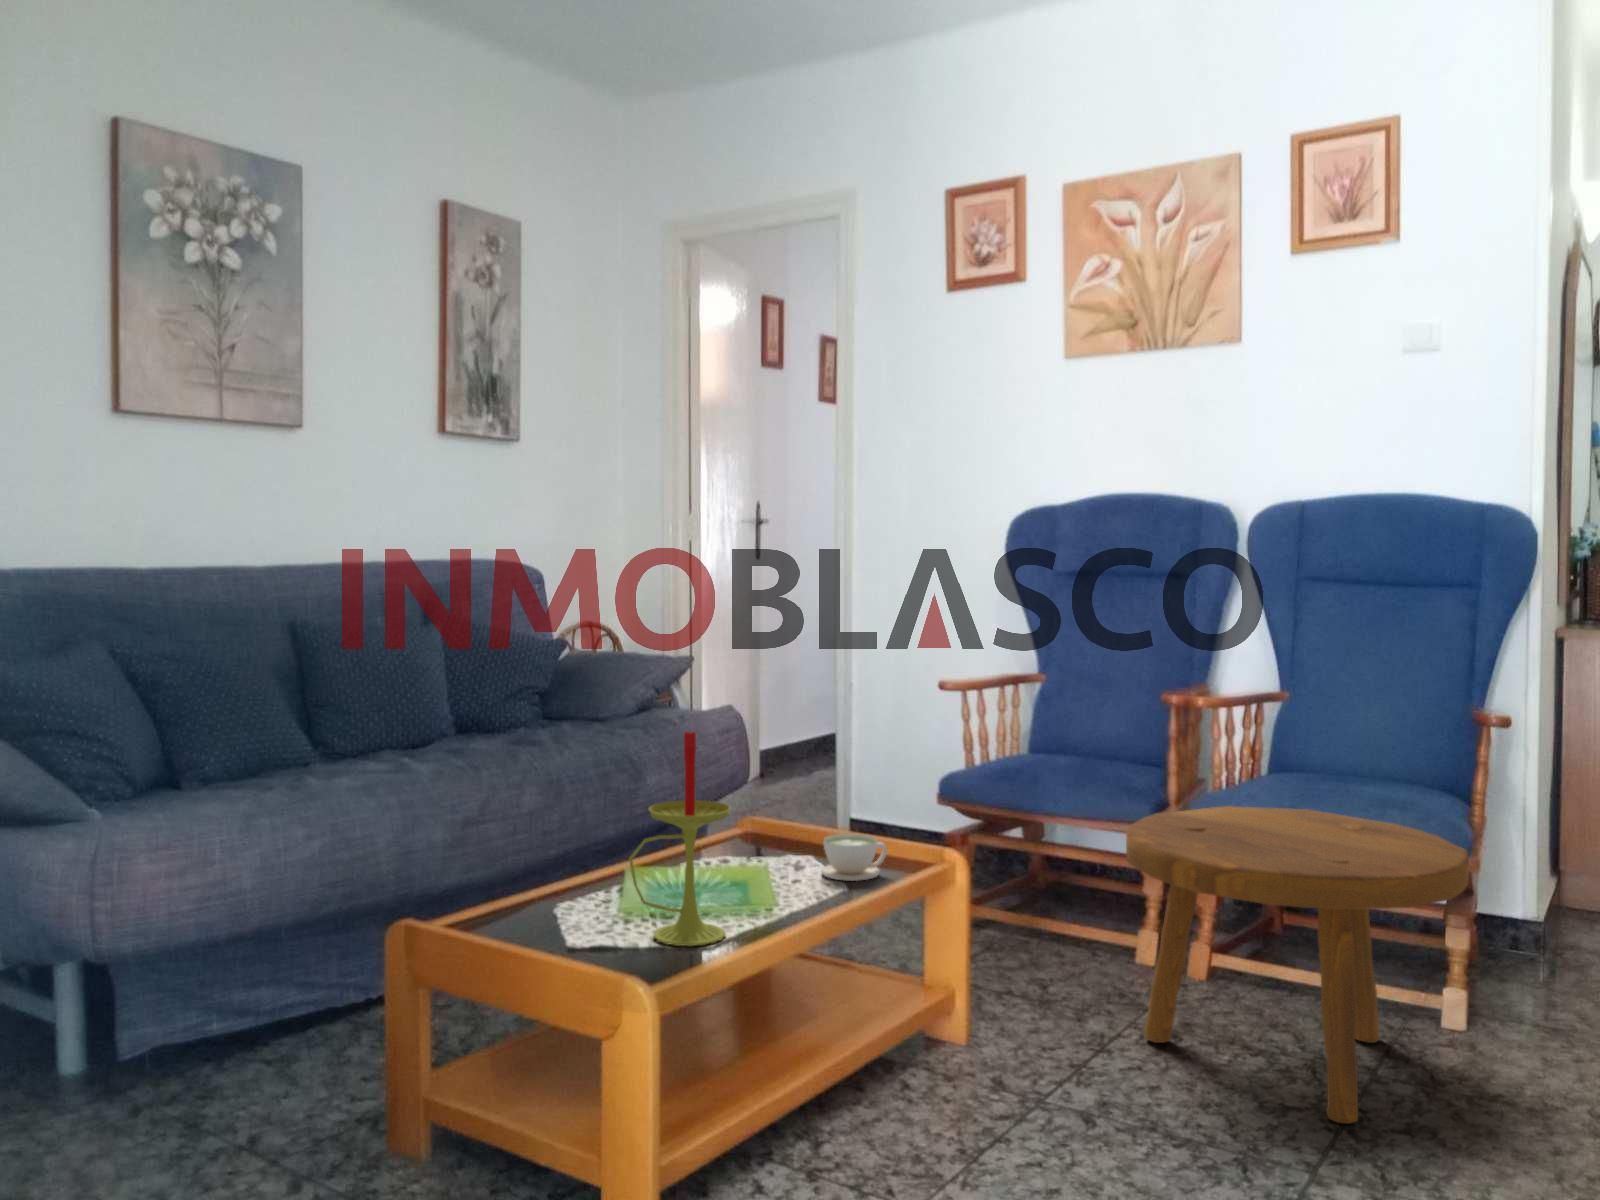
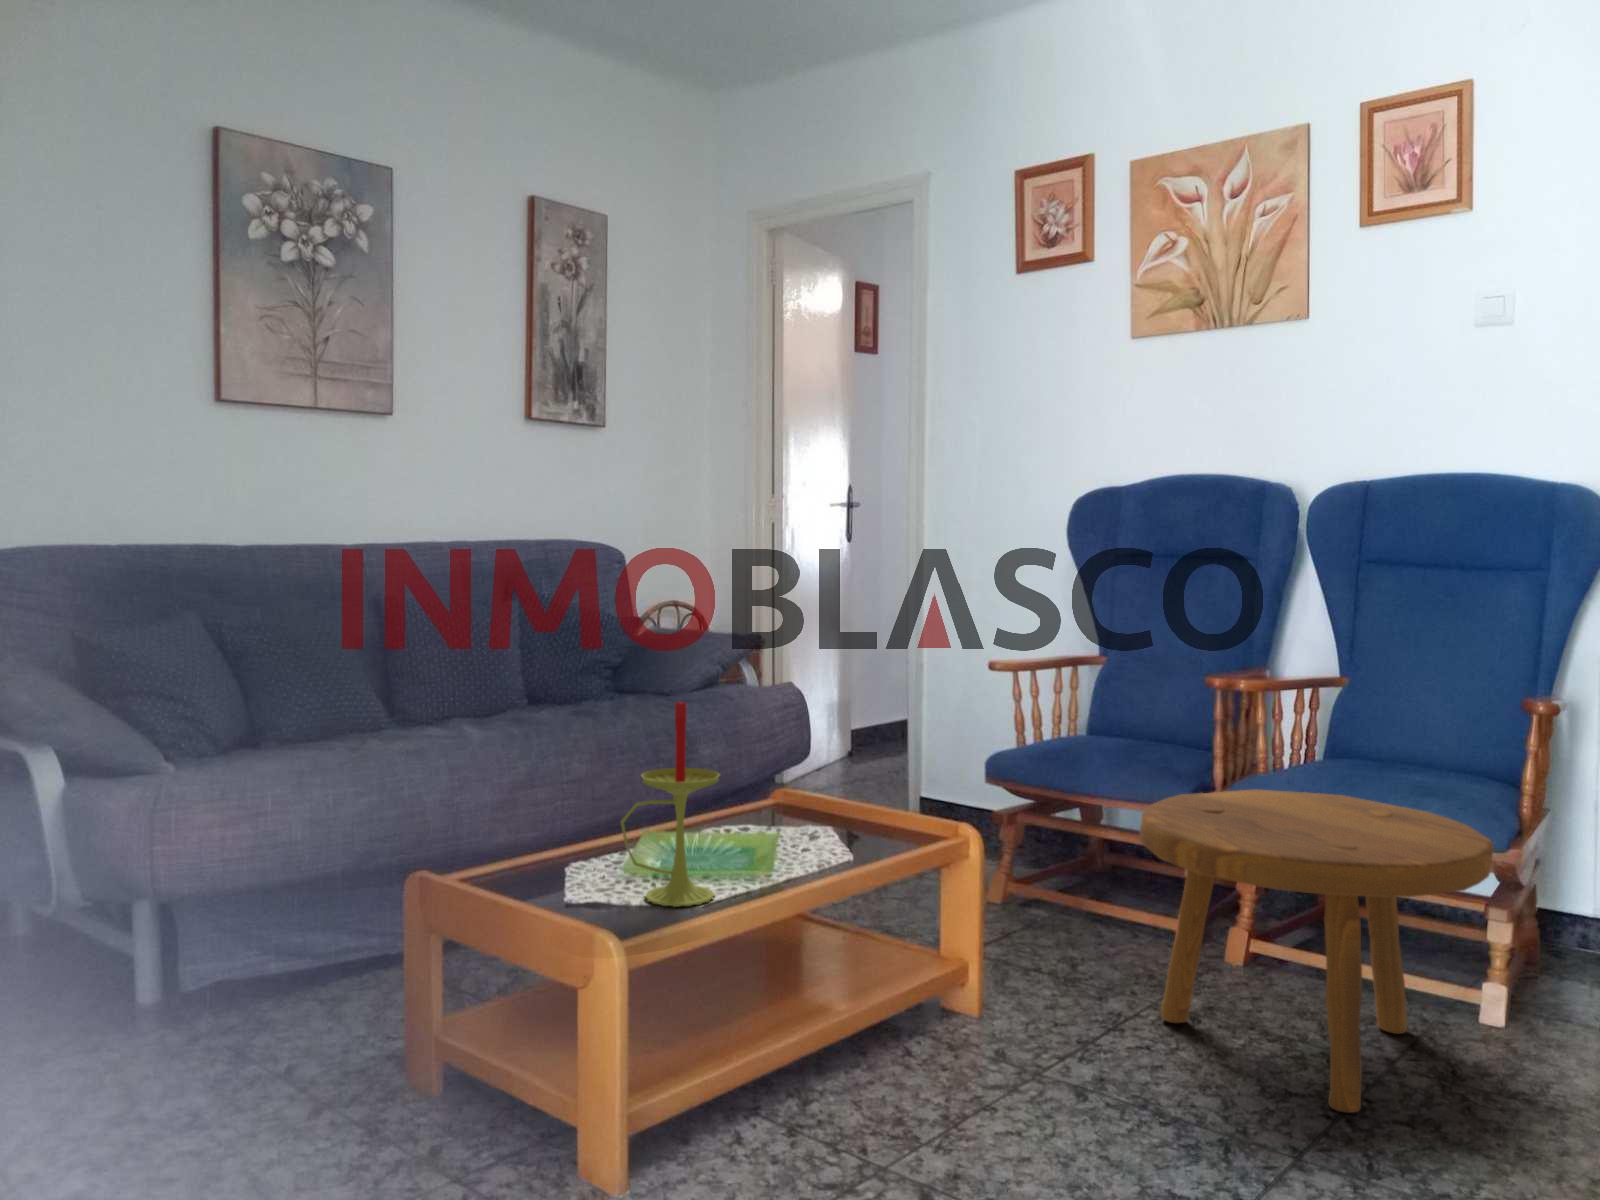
coffee cup: present [821,833,887,881] -> none [832,805,896,851]

